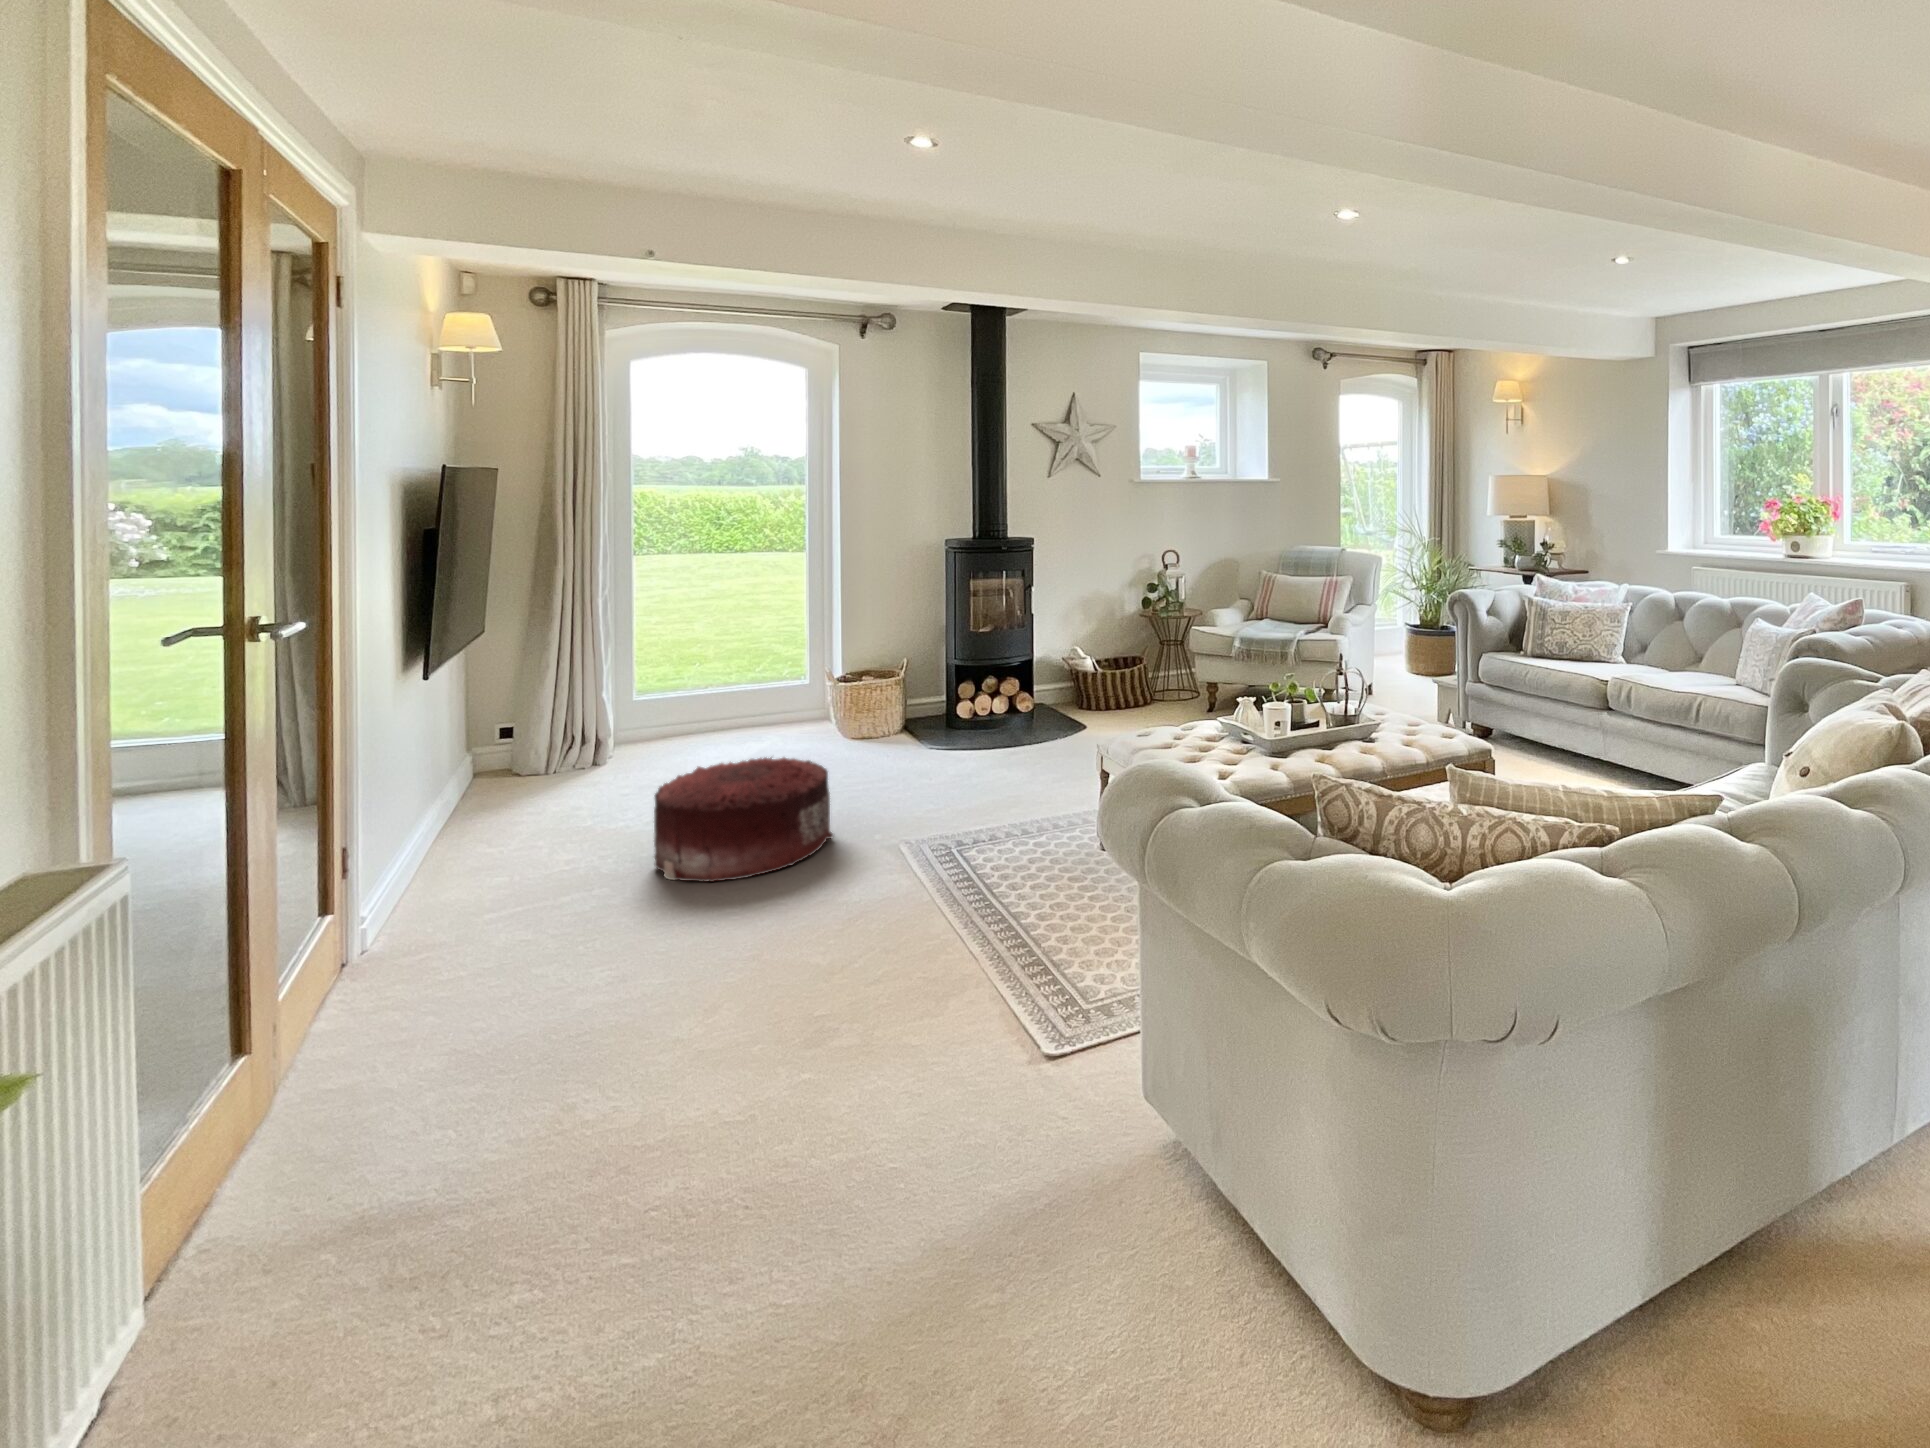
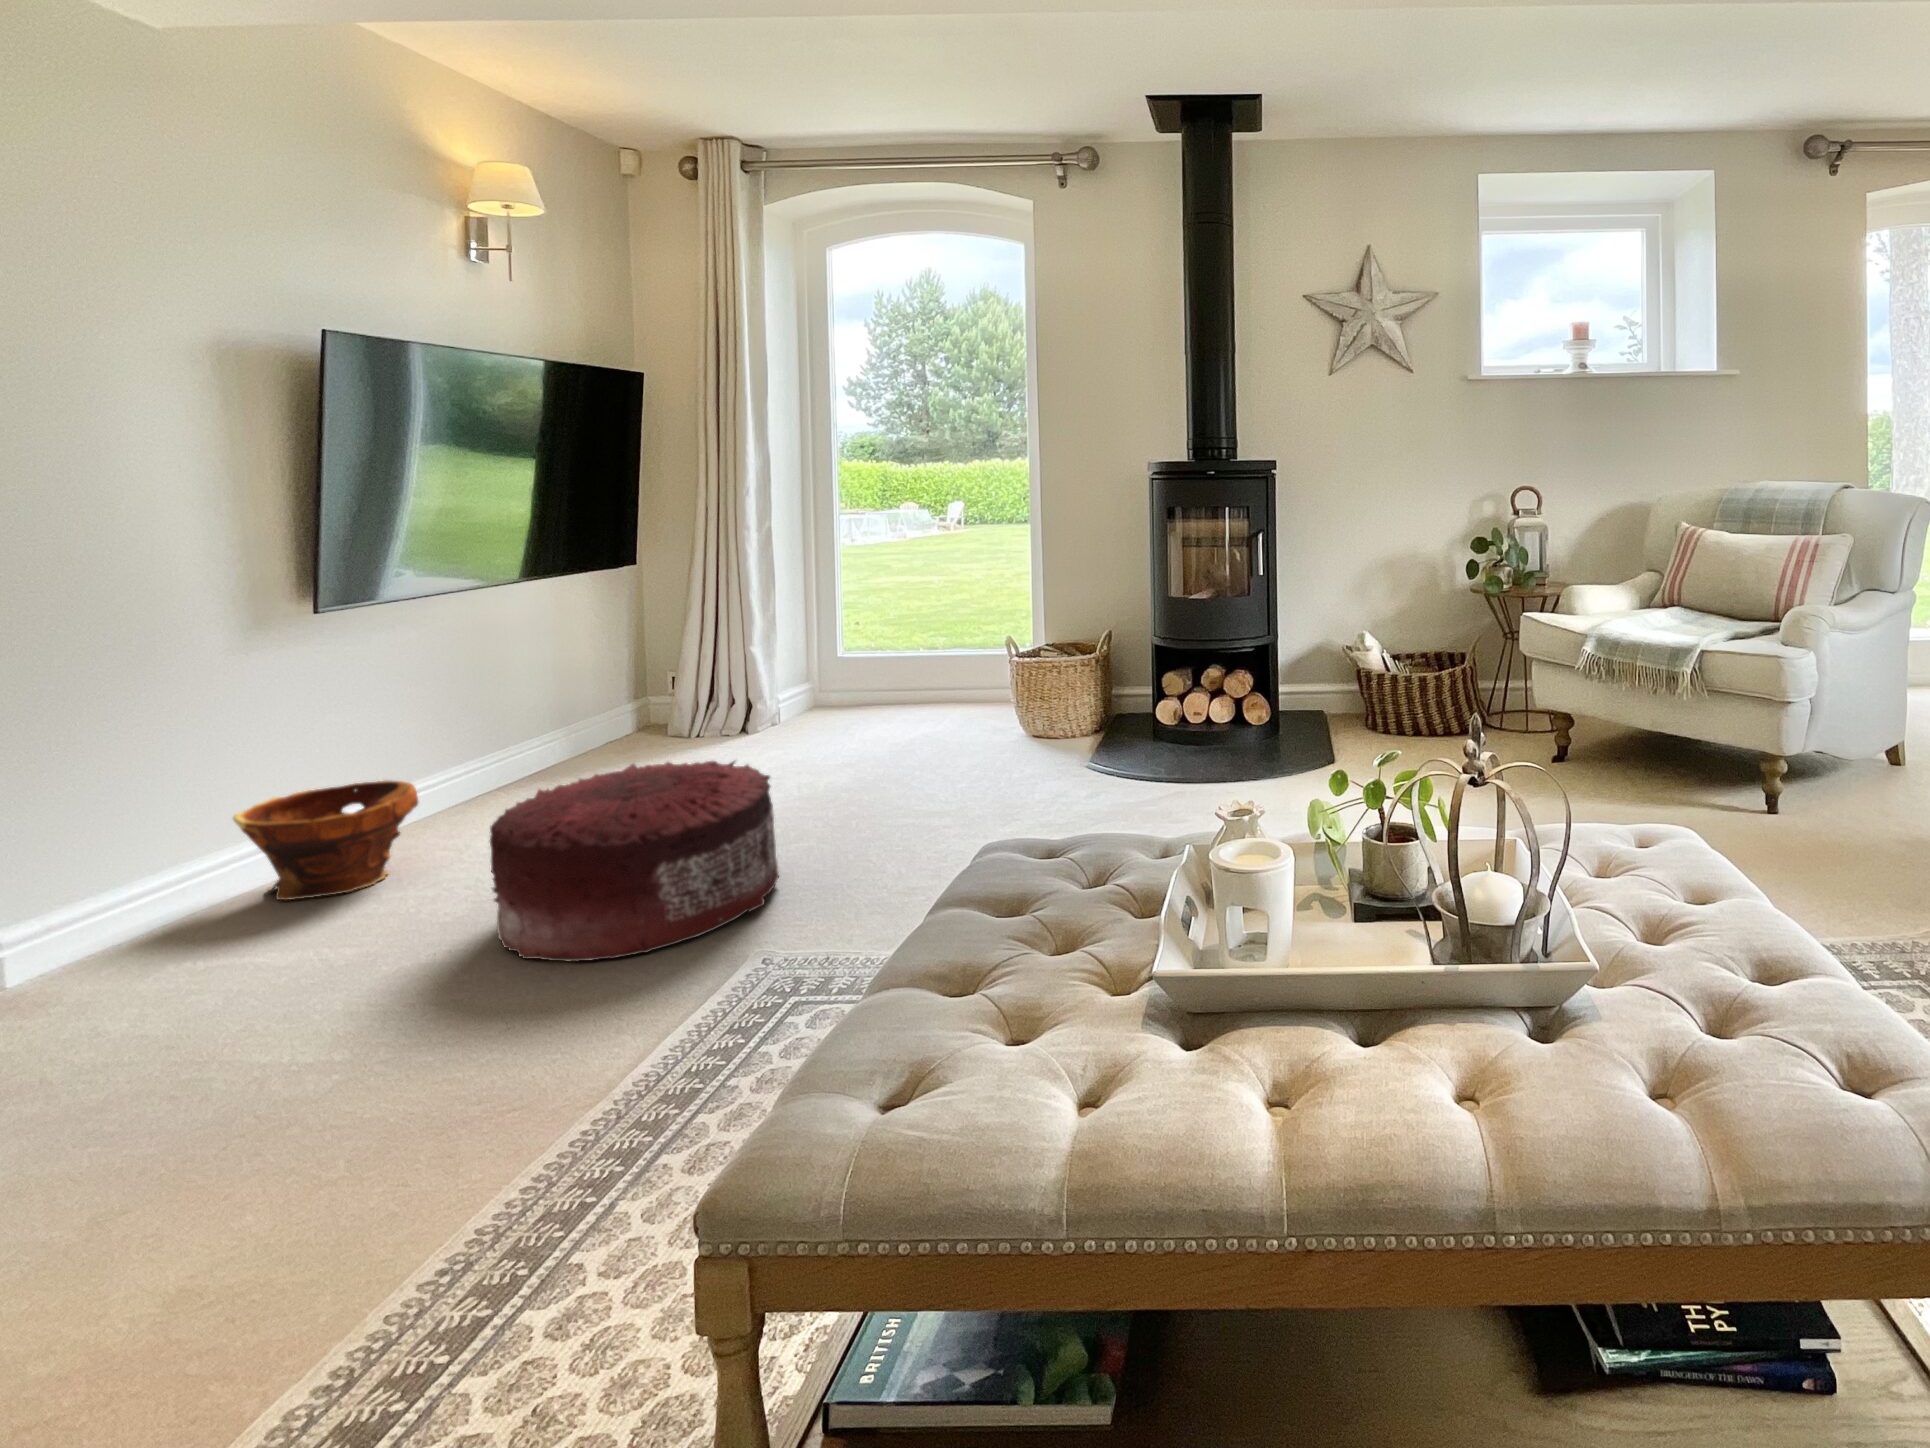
planter: none [375,806,510,899] -> present [233,780,418,900]

